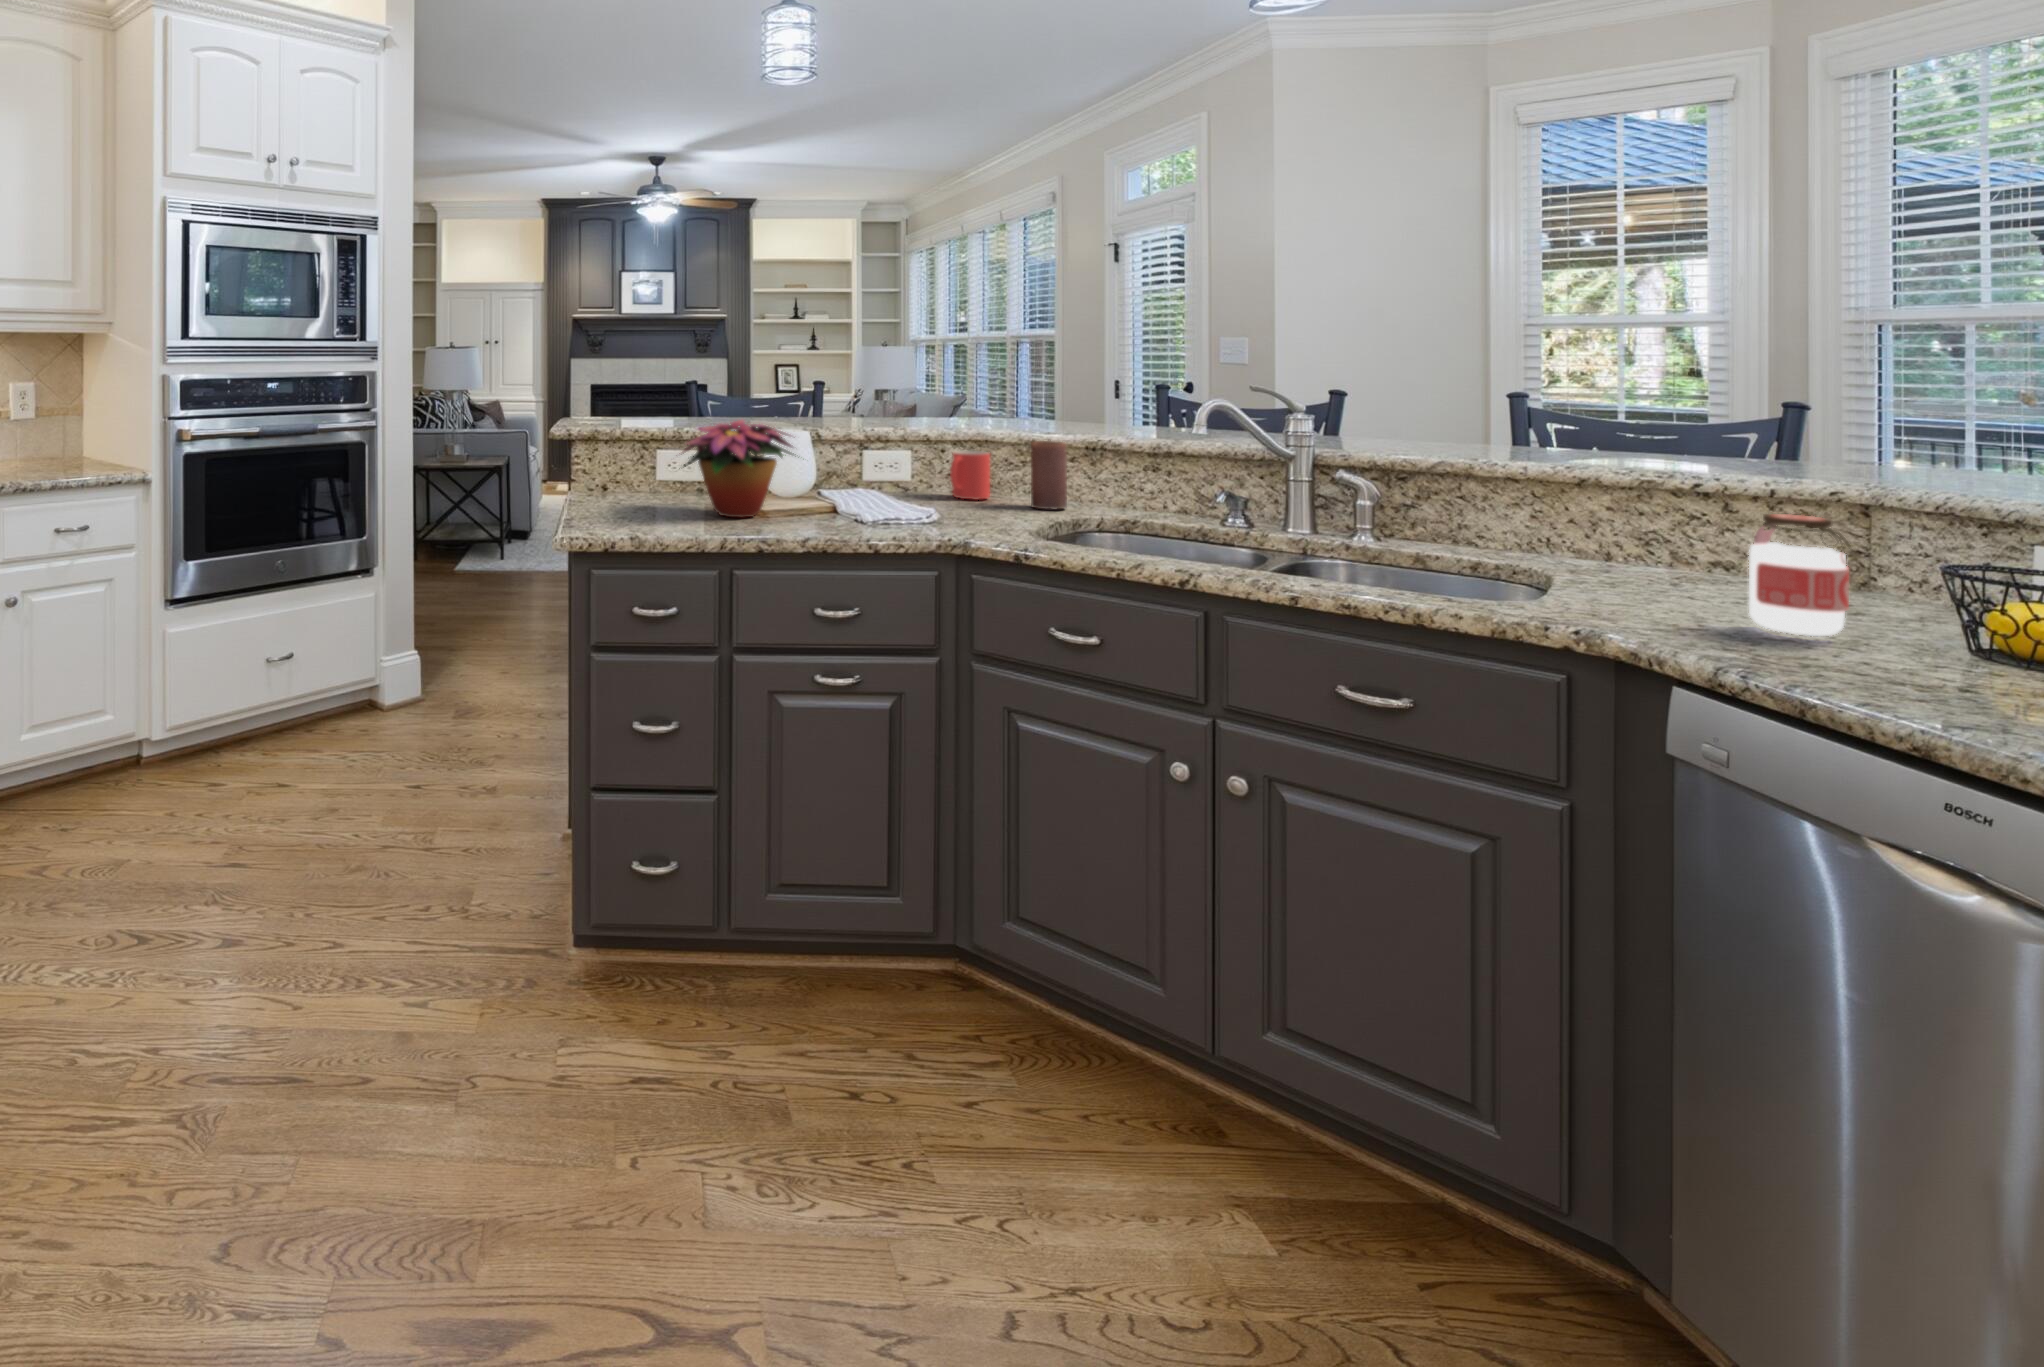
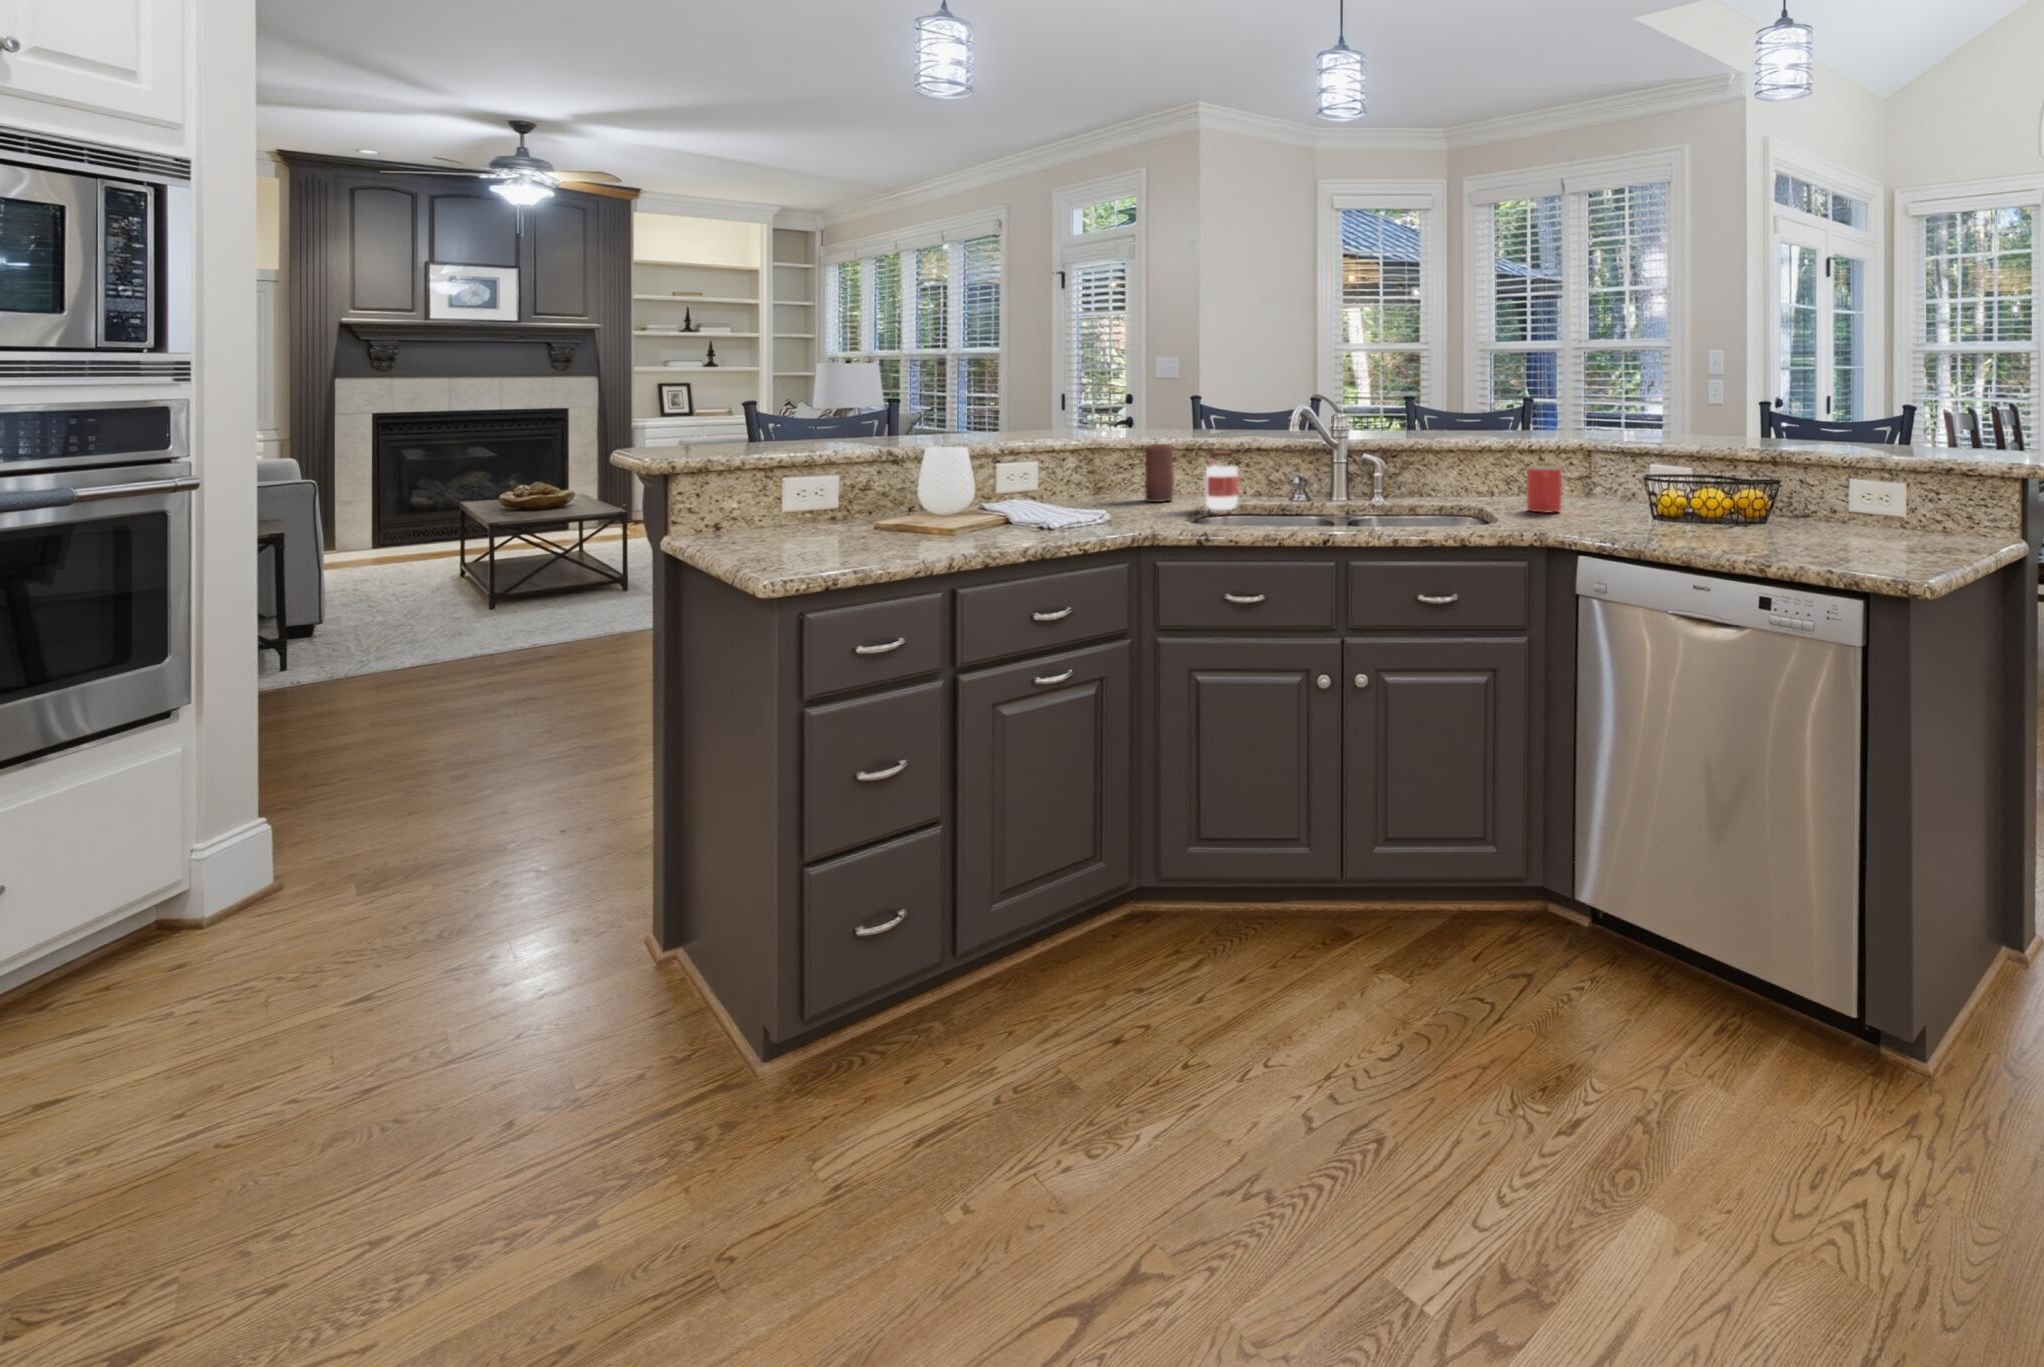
flower arrangement: present [683,420,799,518] -> none [839,436,994,538]
mug: present [950,451,990,500] -> present [1527,466,1561,513]
jar: present [1749,514,1850,636] -> present [1206,451,1239,510]

